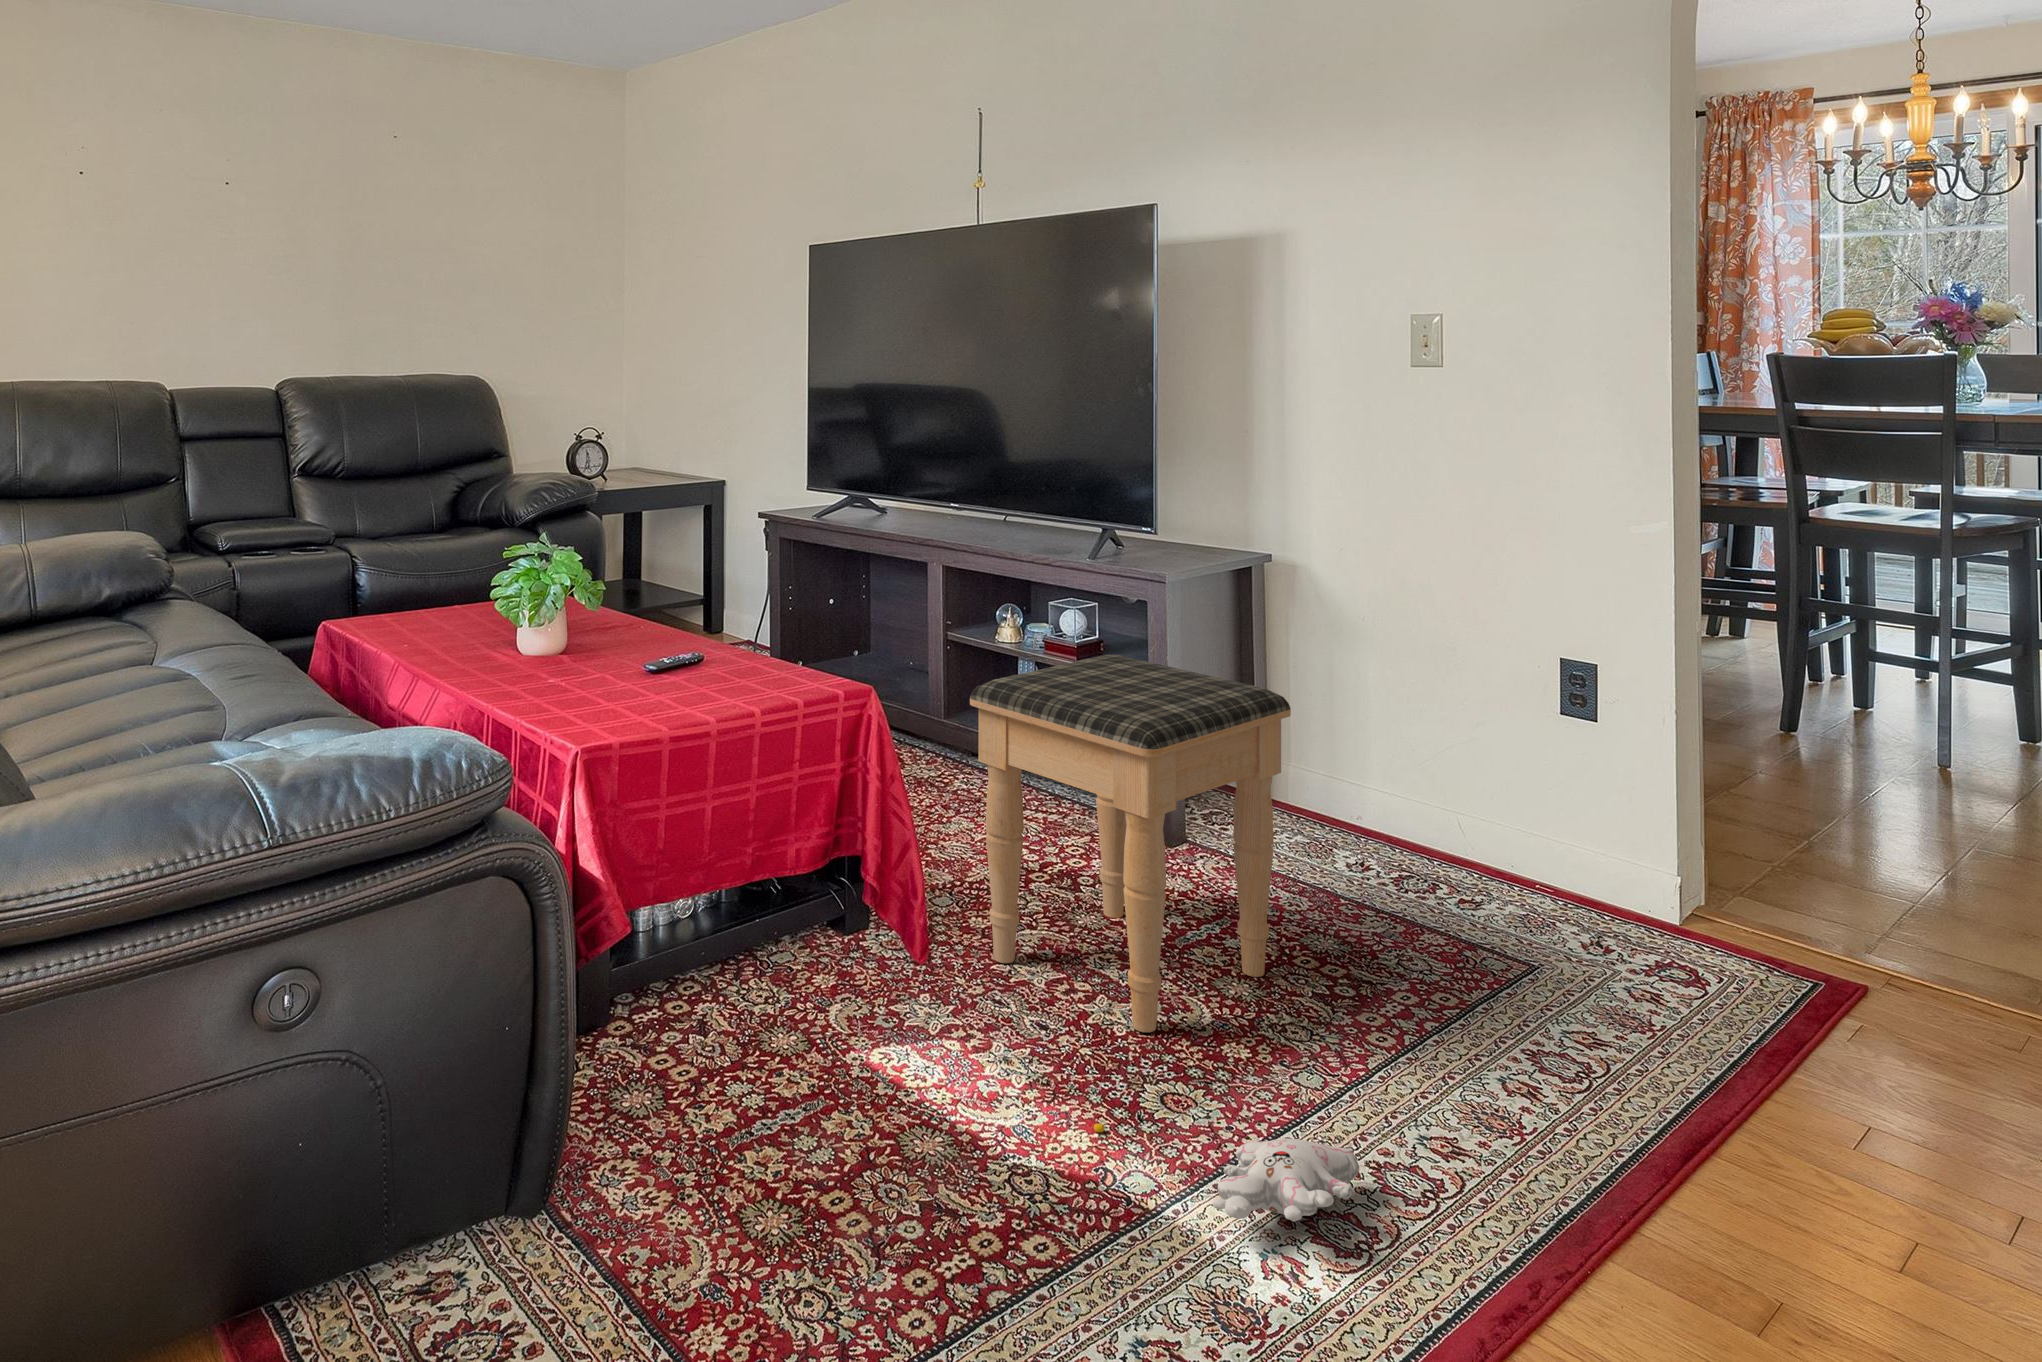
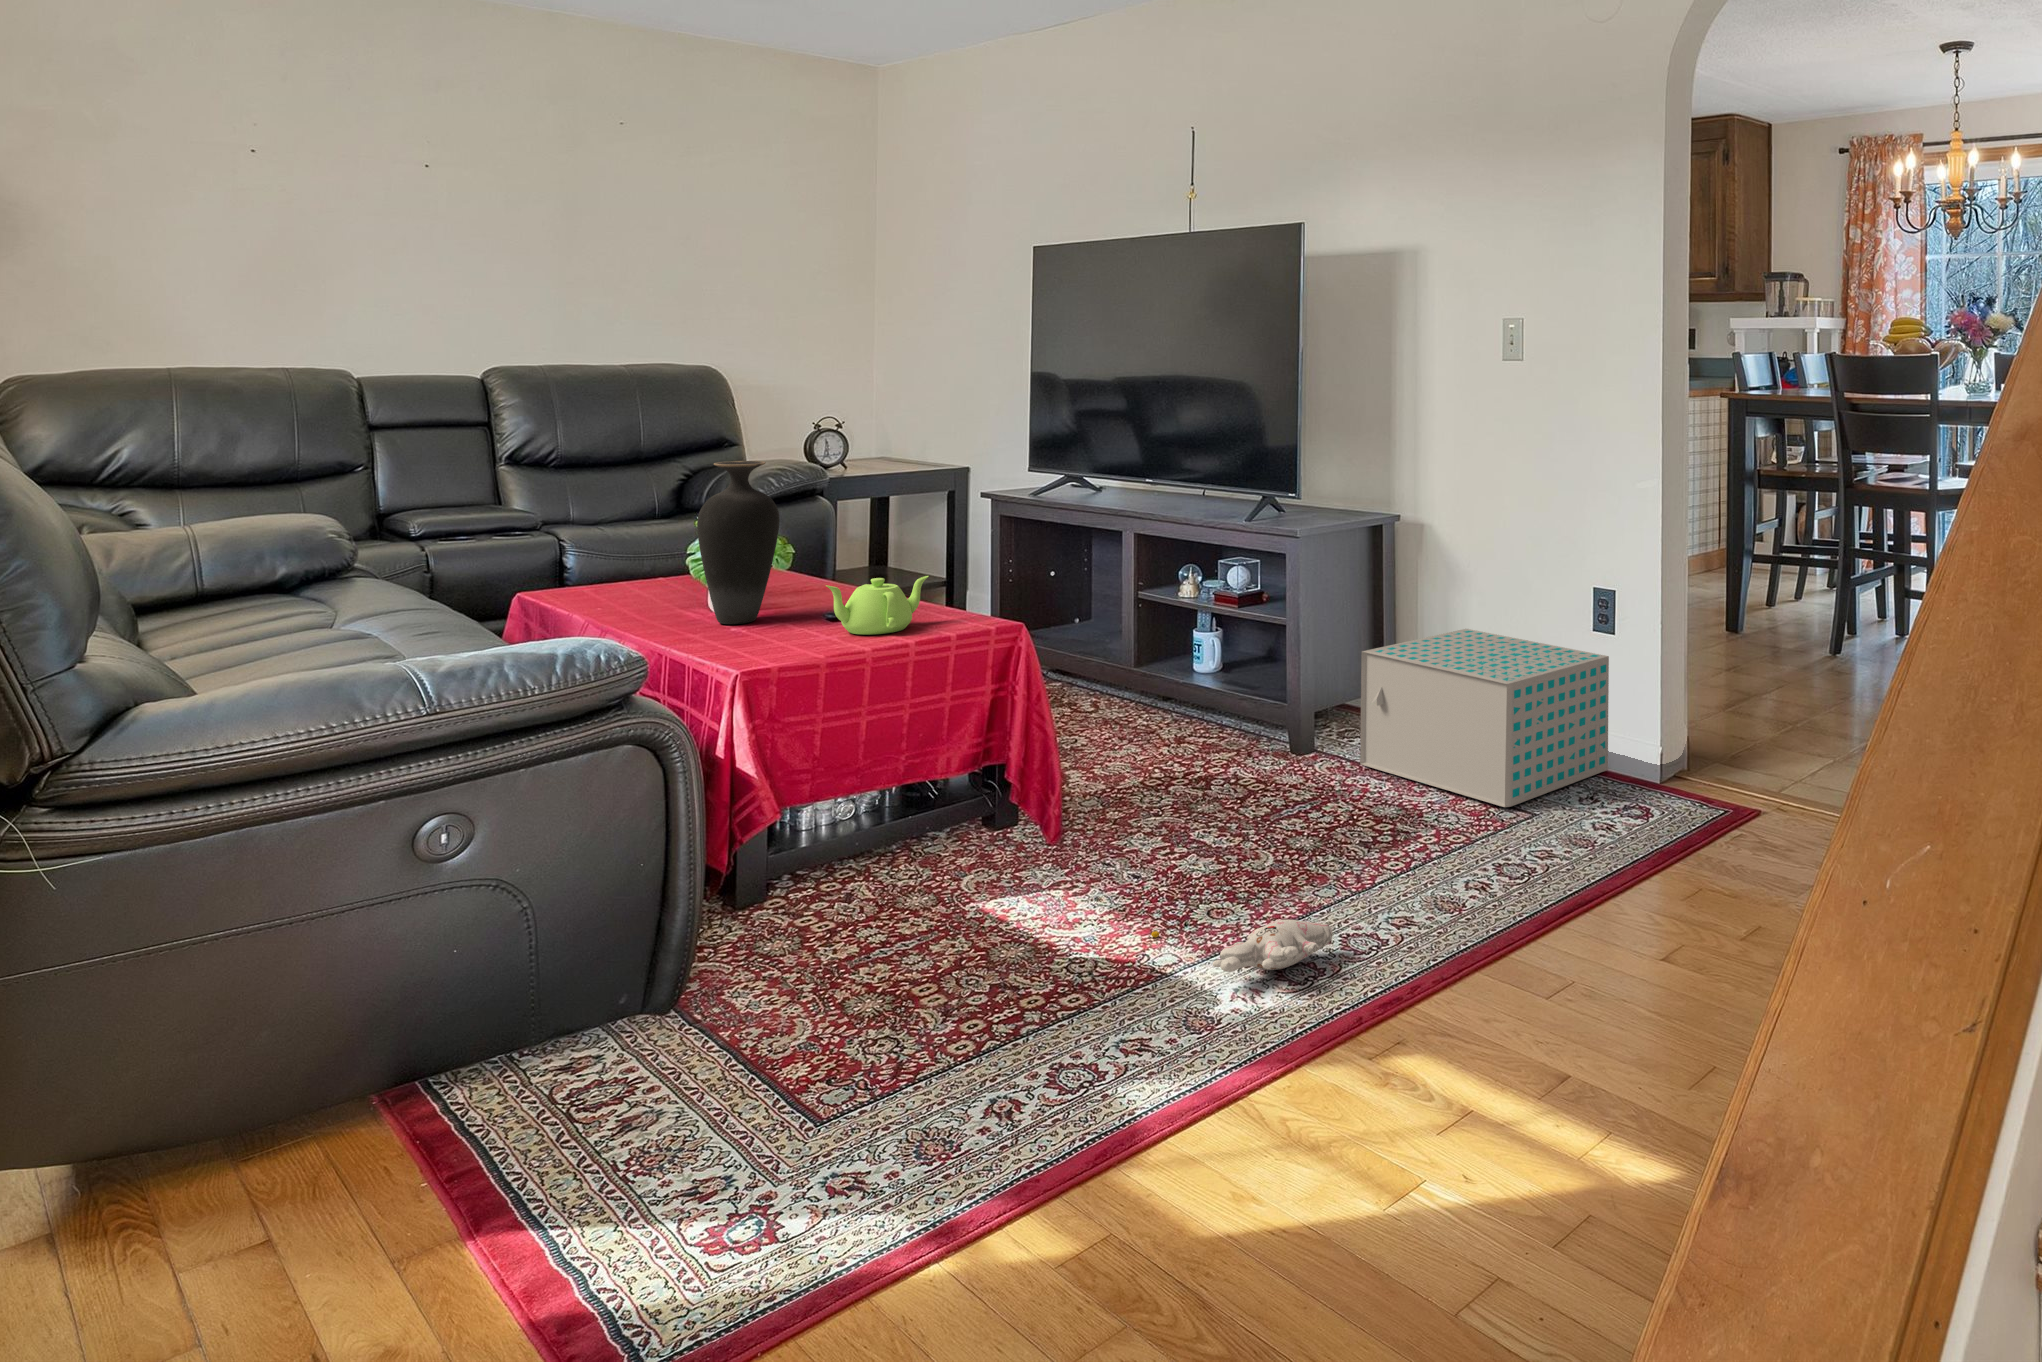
vase: none [513,492,597,679] -> present [697,461,780,624]
teapot: none [658,631,766,702] -> present [826,576,929,635]
footstool: present [970,655,1291,1032] -> none [1100,591,1355,875]
storage box: none [1255,700,1592,952] -> present [1360,629,1609,807]

